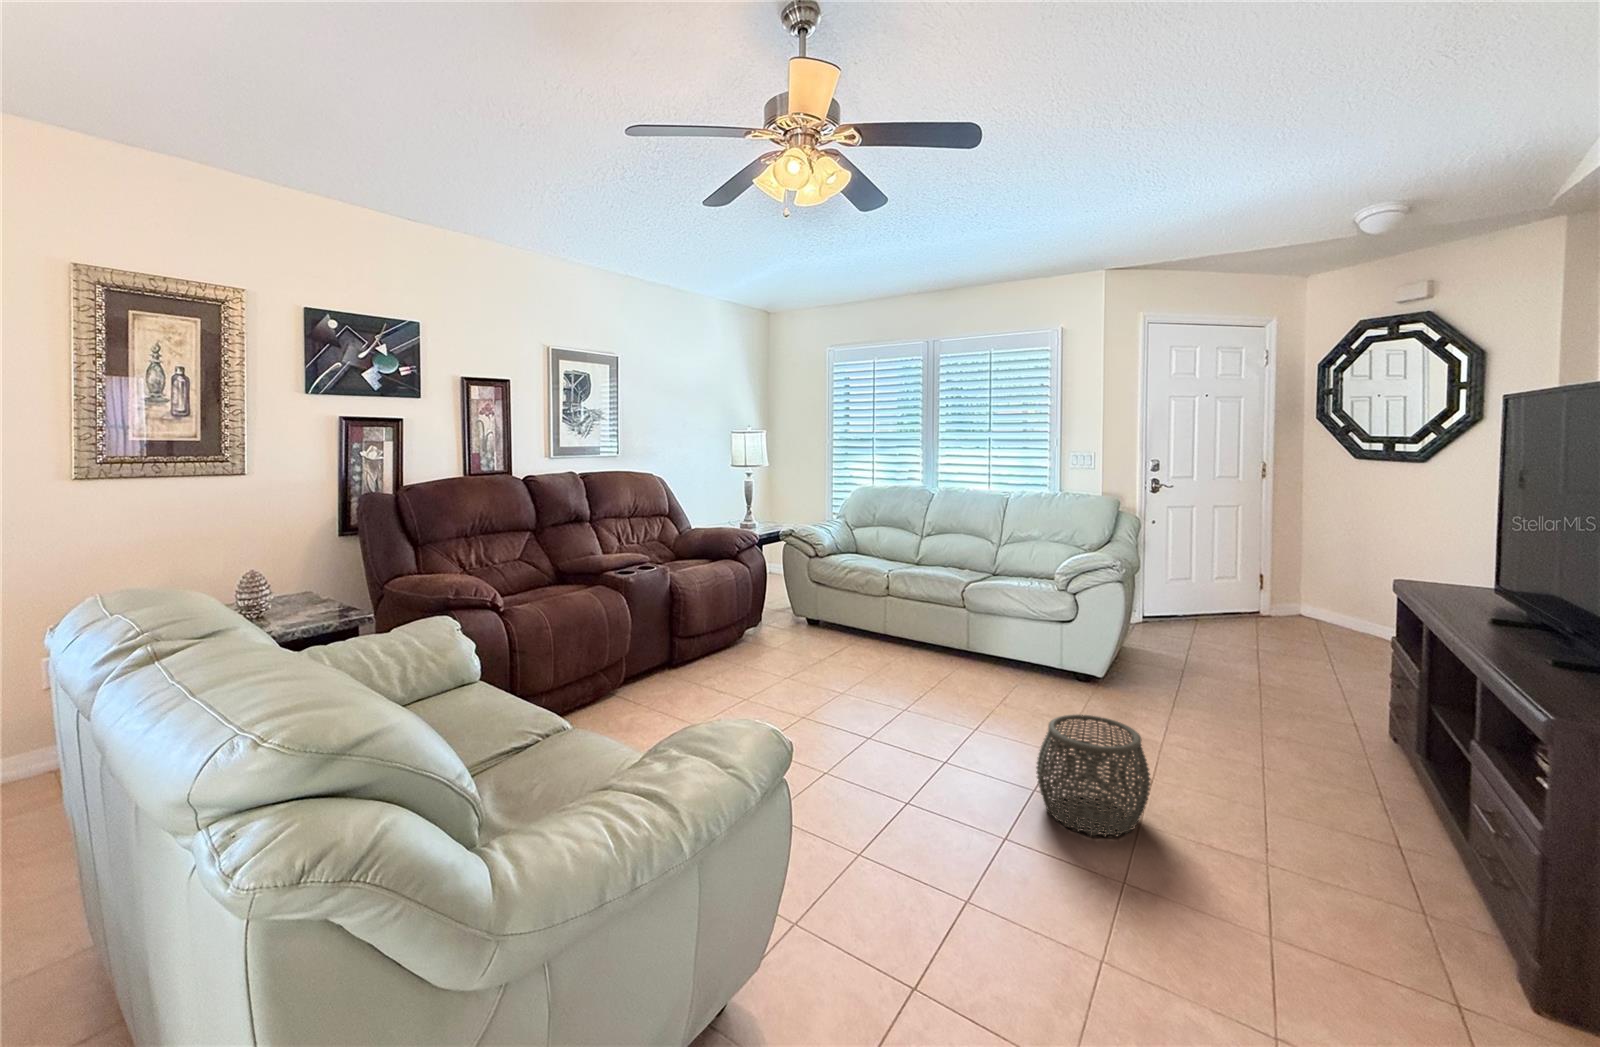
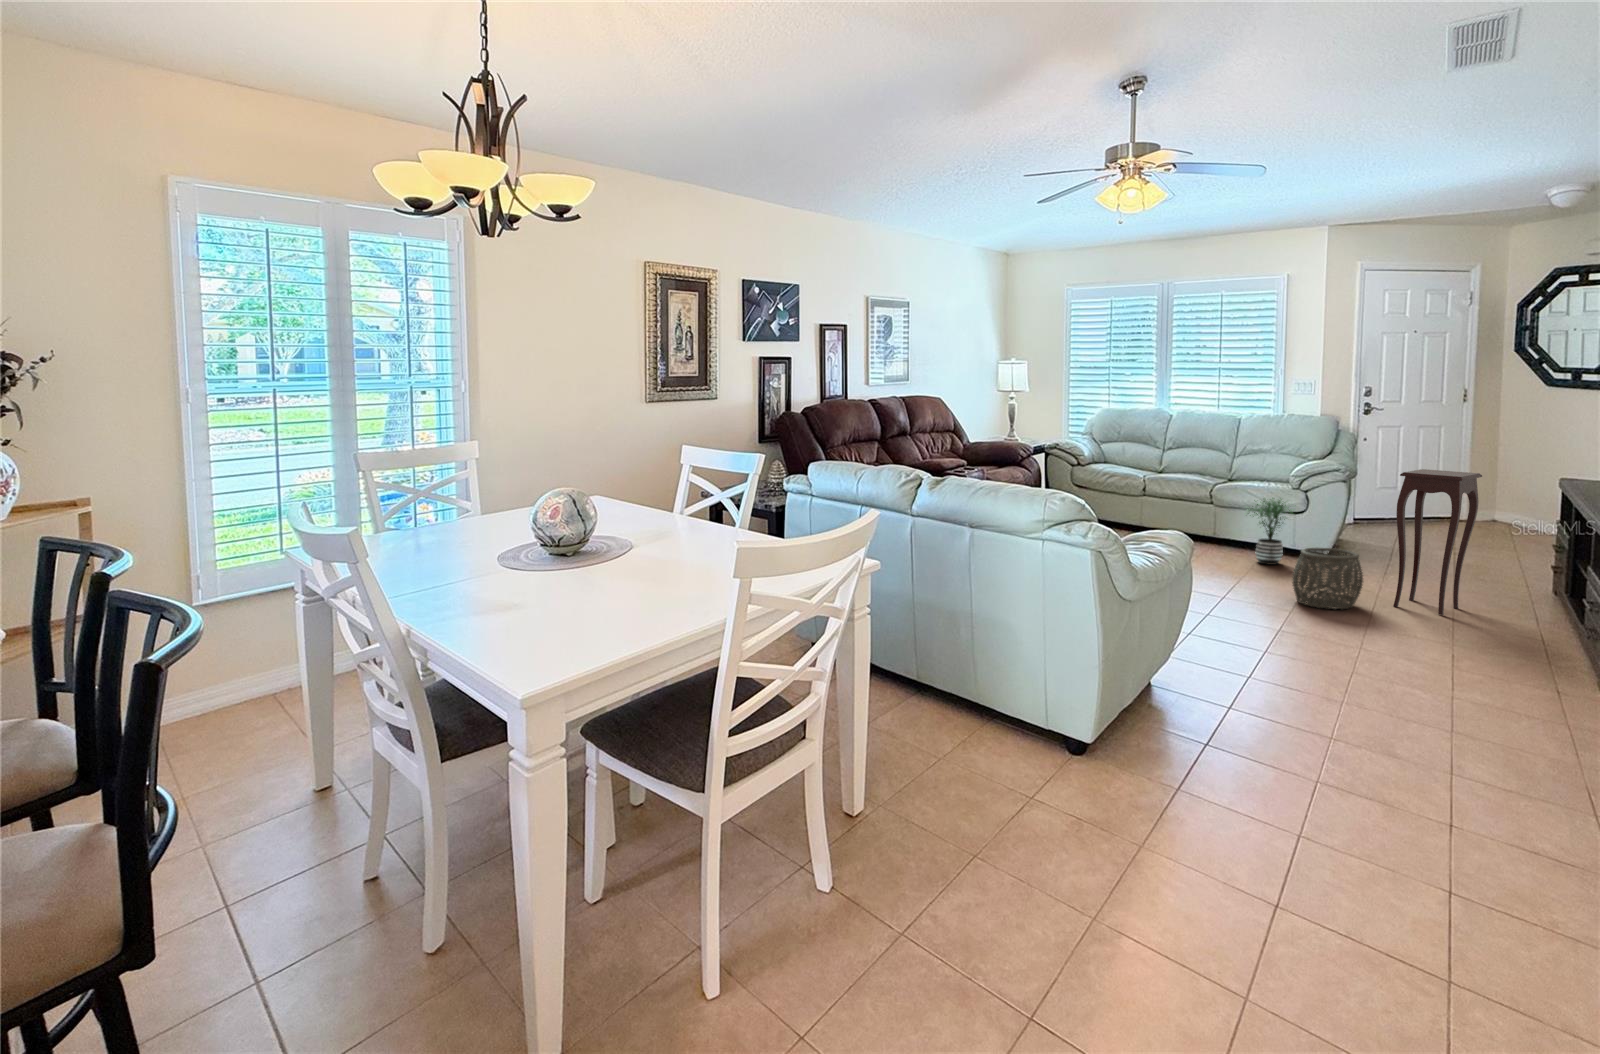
side table: none [1200,588,1339,852] -> present [1393,469,1482,615]
potted plant: none [993,607,1062,702] -> present [1248,498,1292,565]

